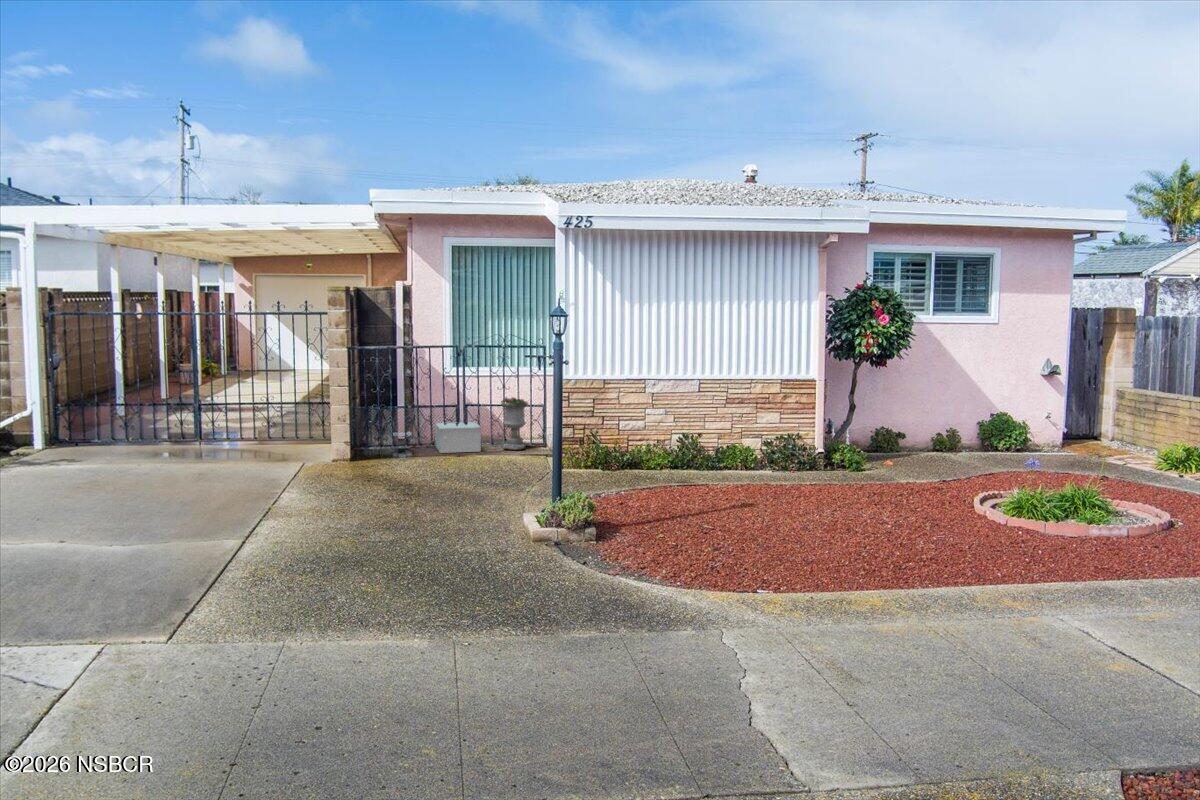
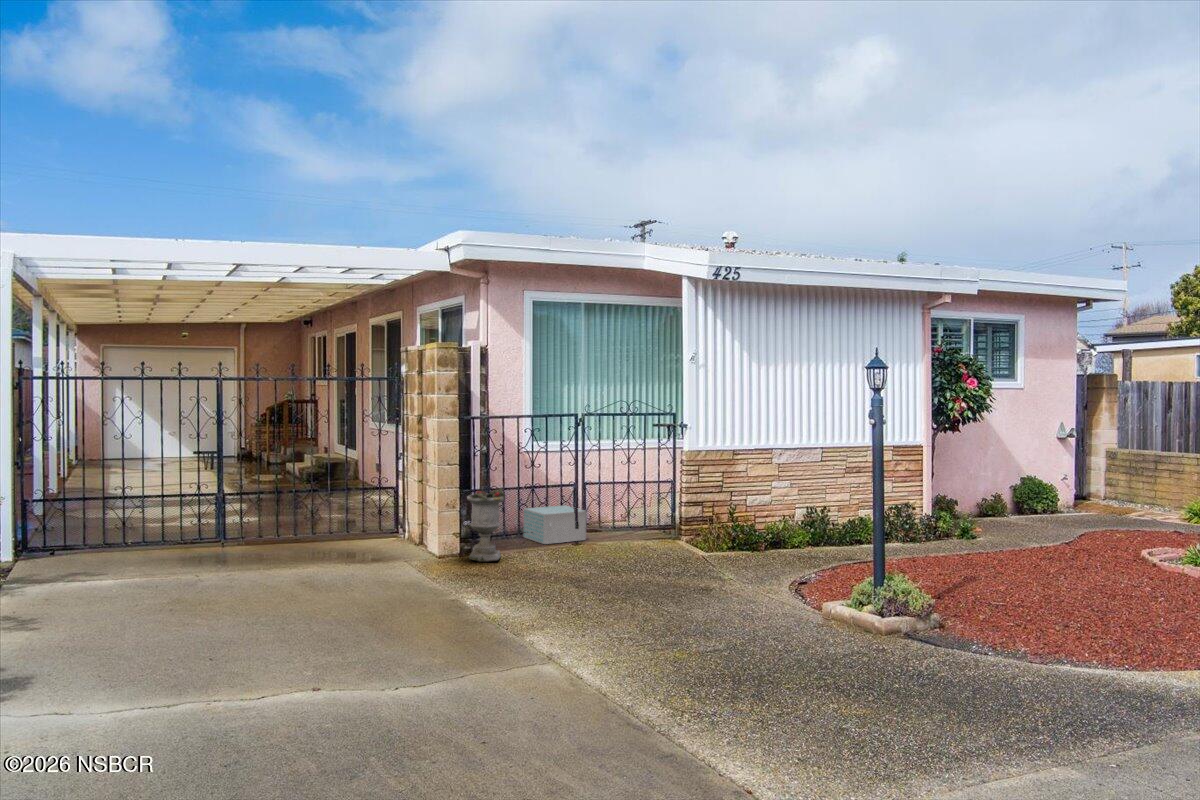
planter: present [501,397,528,450] -> present [467,488,505,562]

